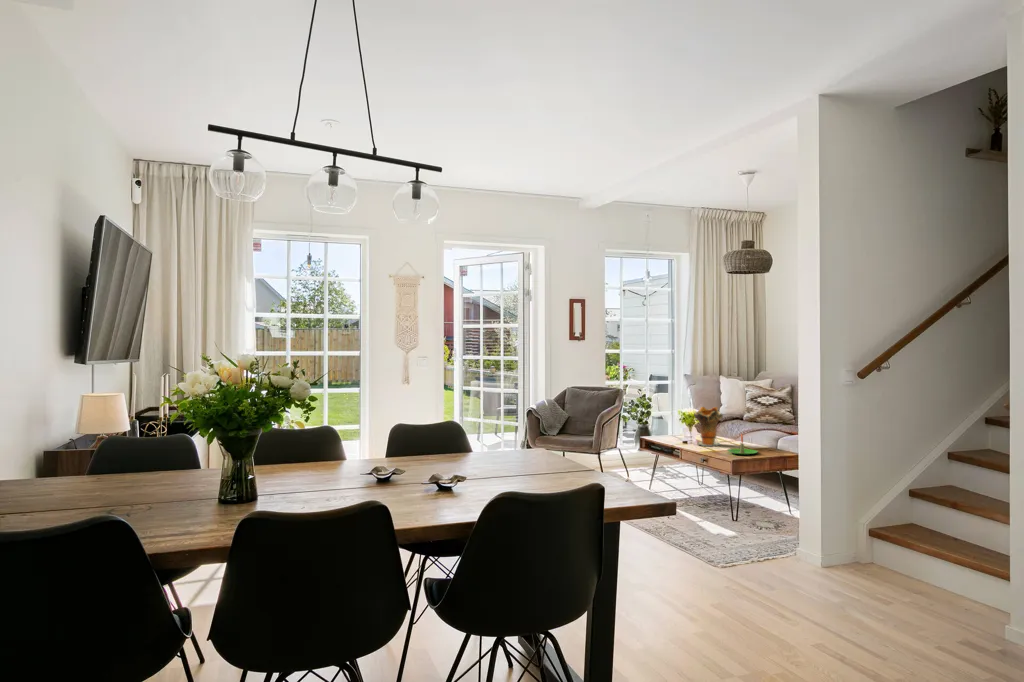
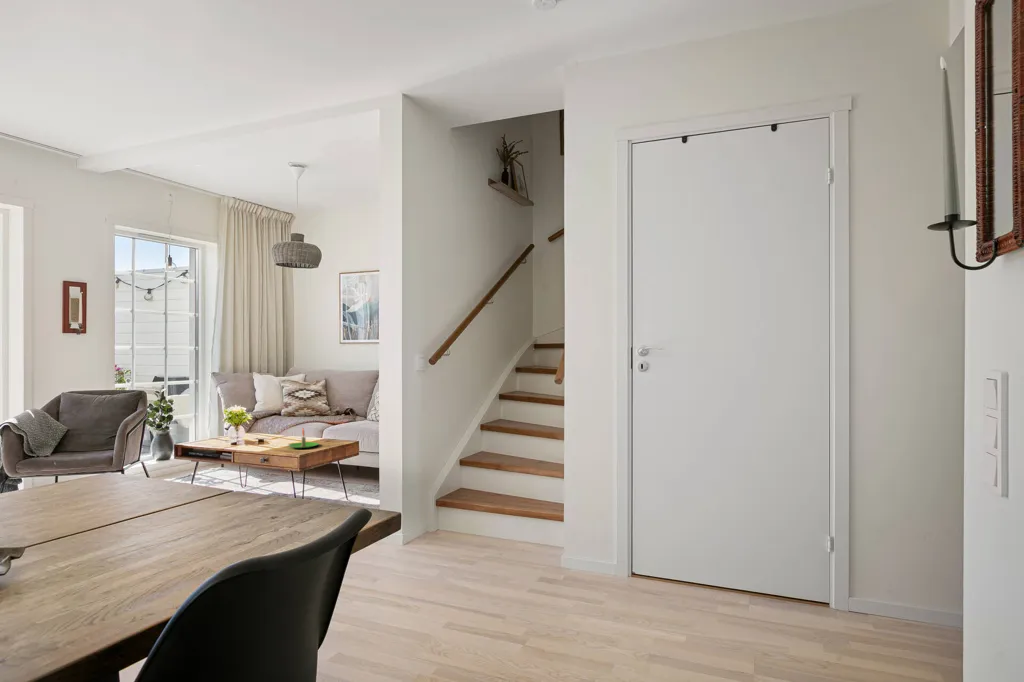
decorative vase: present [694,407,723,446] -> none [245,403,276,445]

